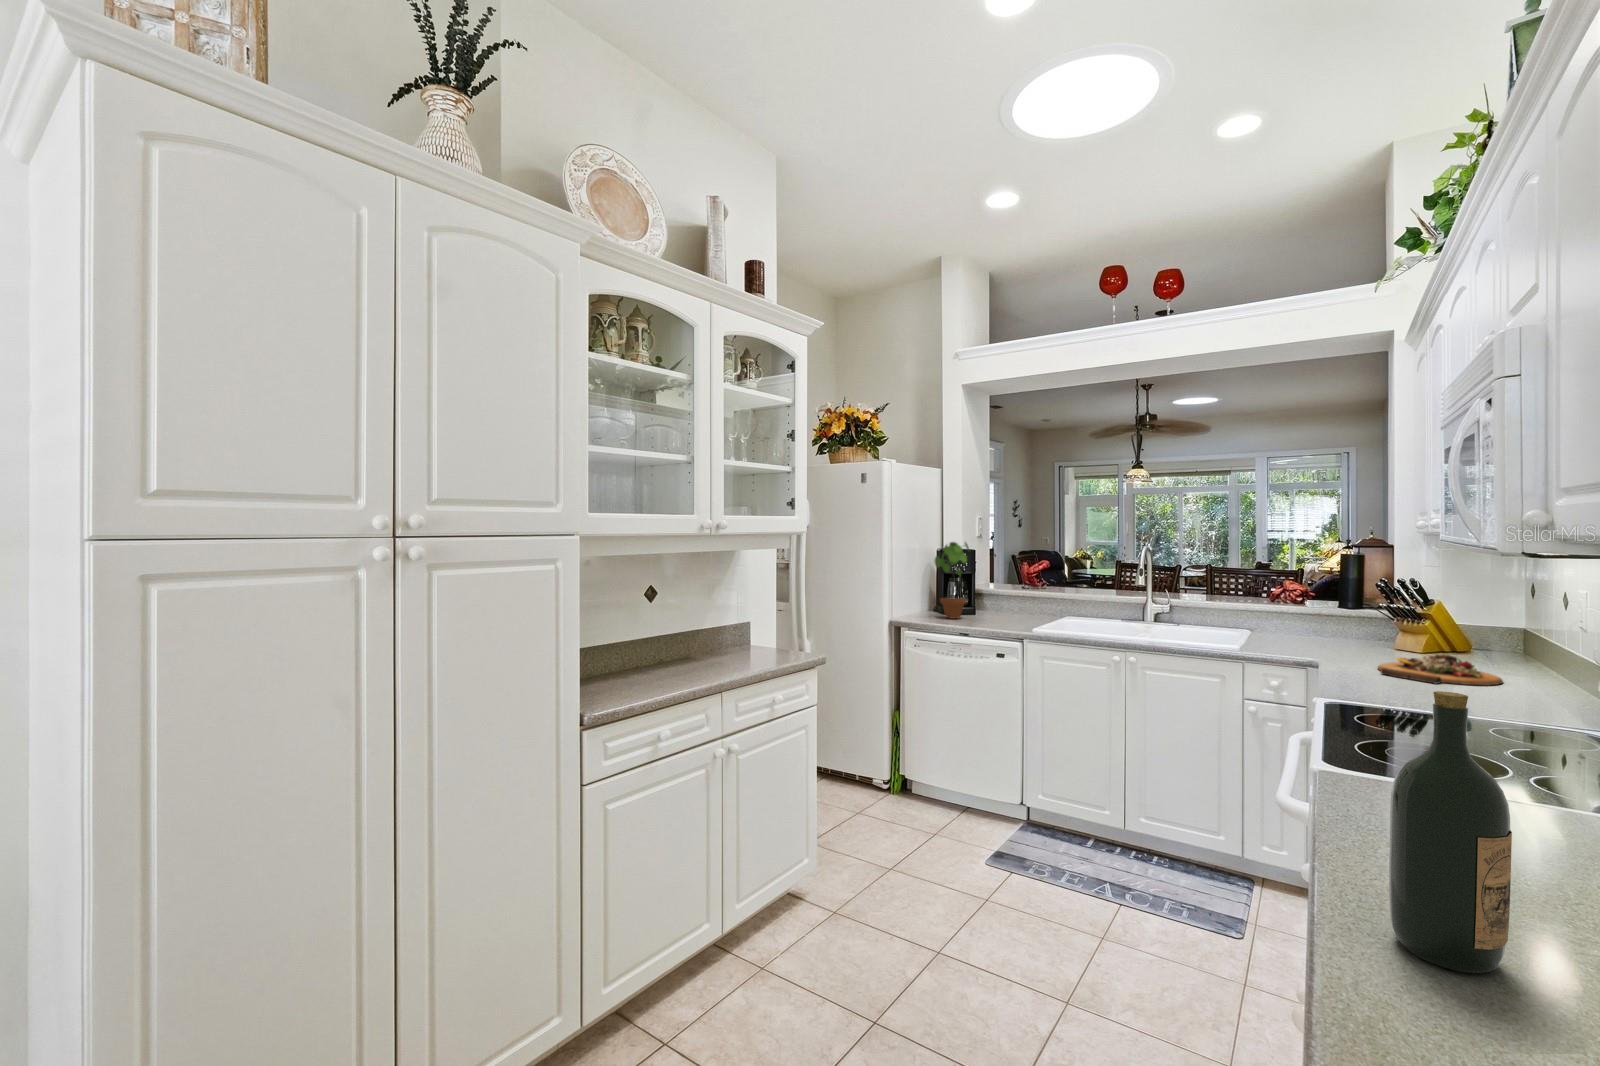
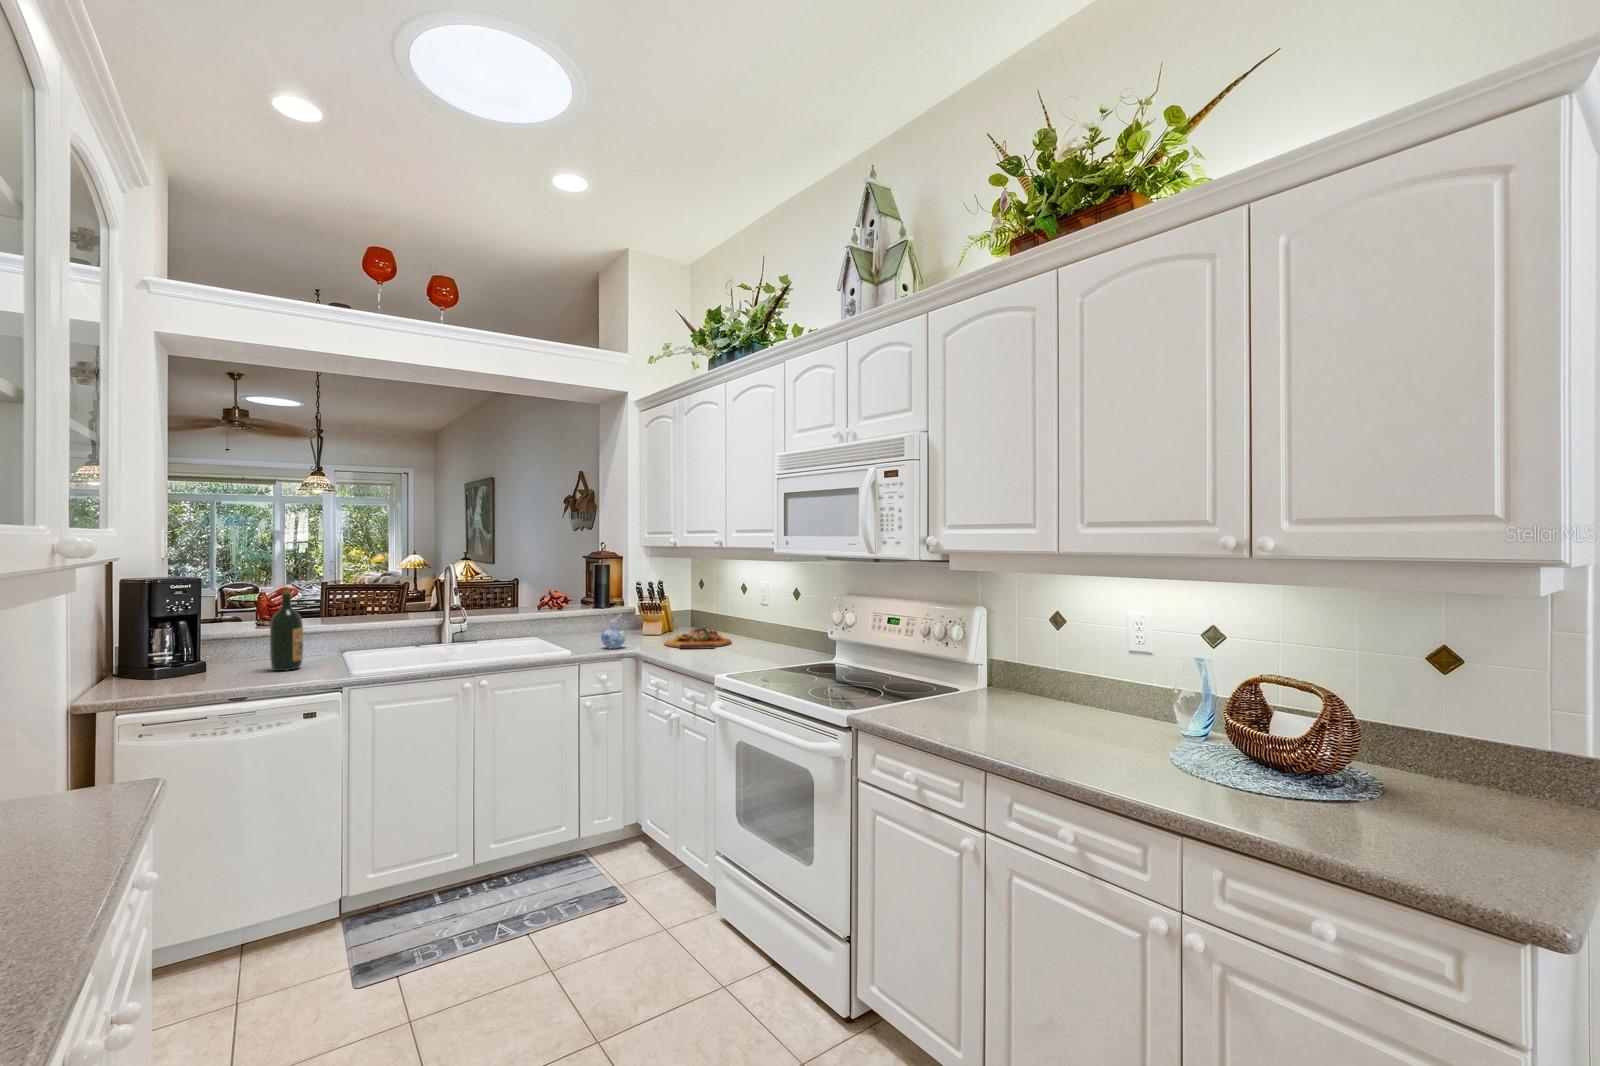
potted plant: present [935,542,969,619] -> none [154,566,216,683]
ceramic pitcher: none [1285,609,1320,658] -> present [601,609,626,649]
wine bottle: present [1389,691,1512,973] -> present [270,590,303,671]

